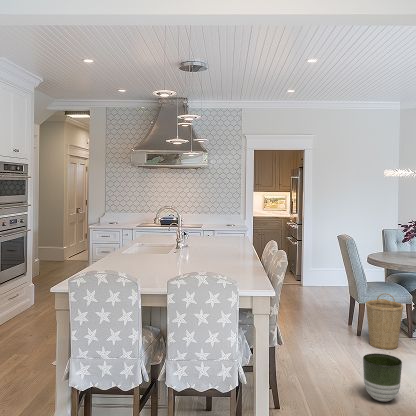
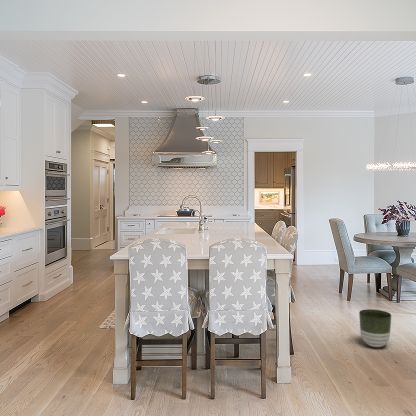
basket: present [366,293,403,349] -> none [355,265,387,310]

